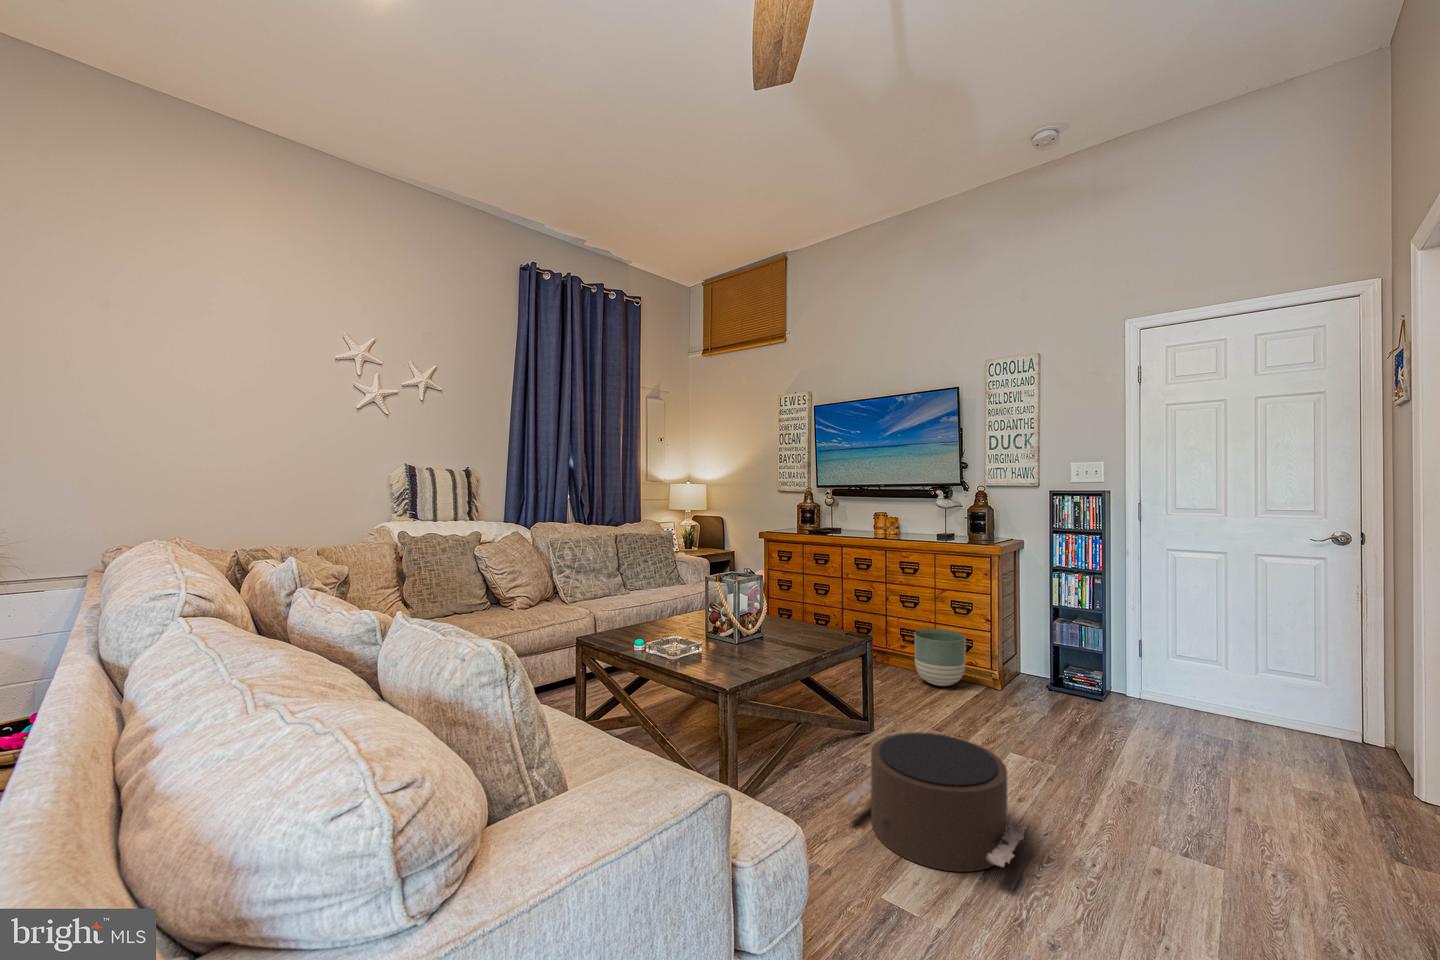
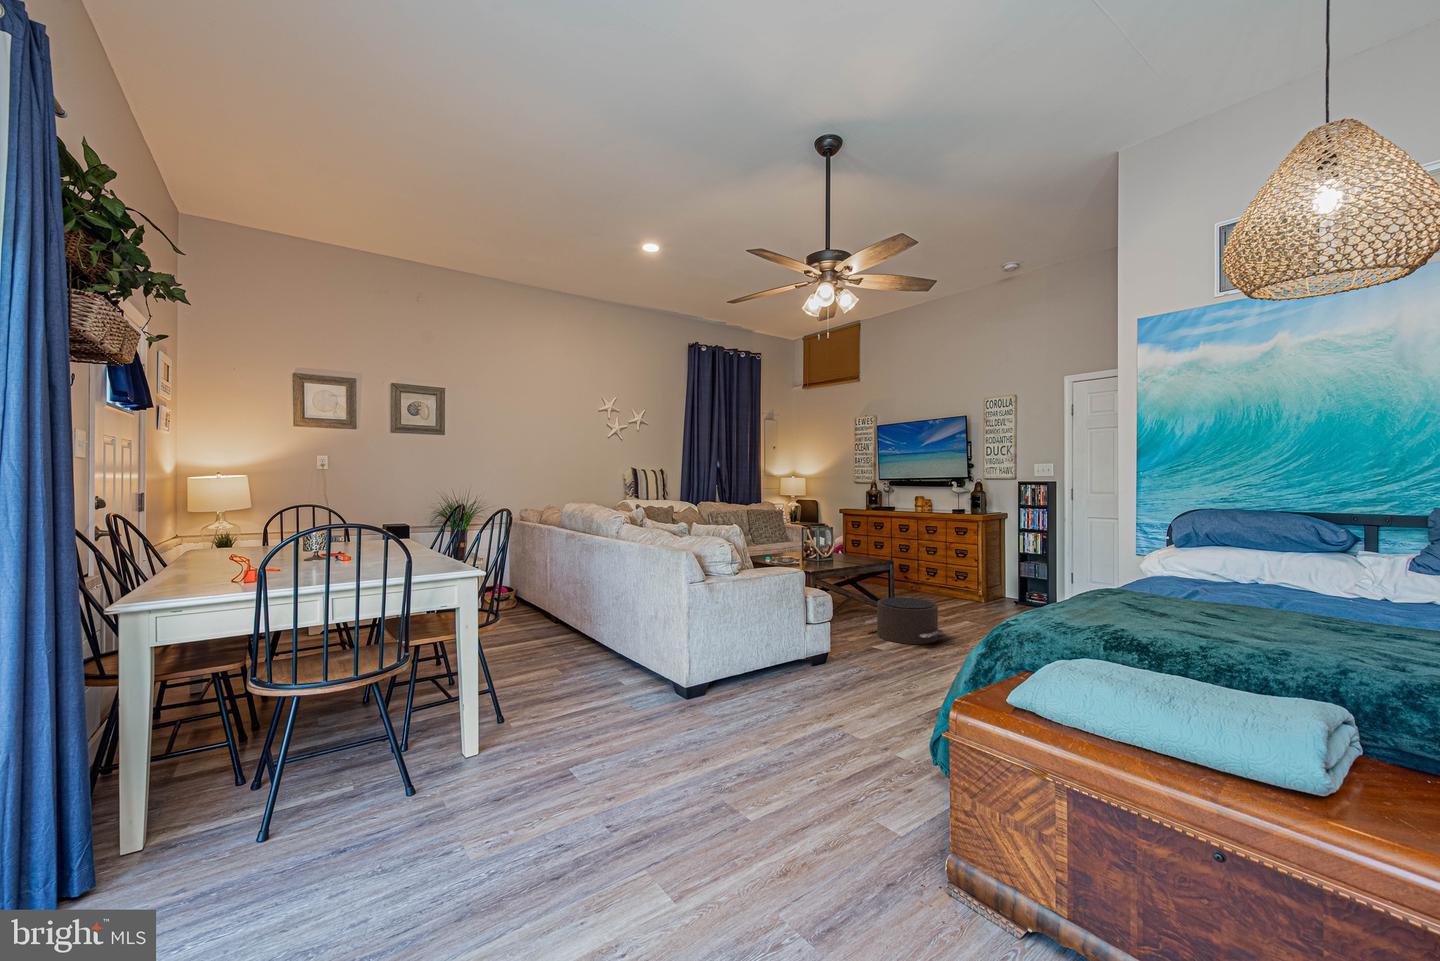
planter: present [914,629,966,686] -> none [930,567,961,599]

